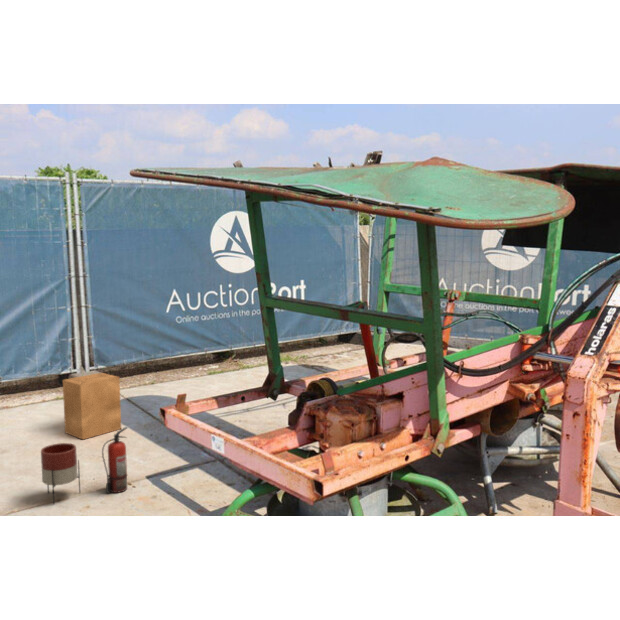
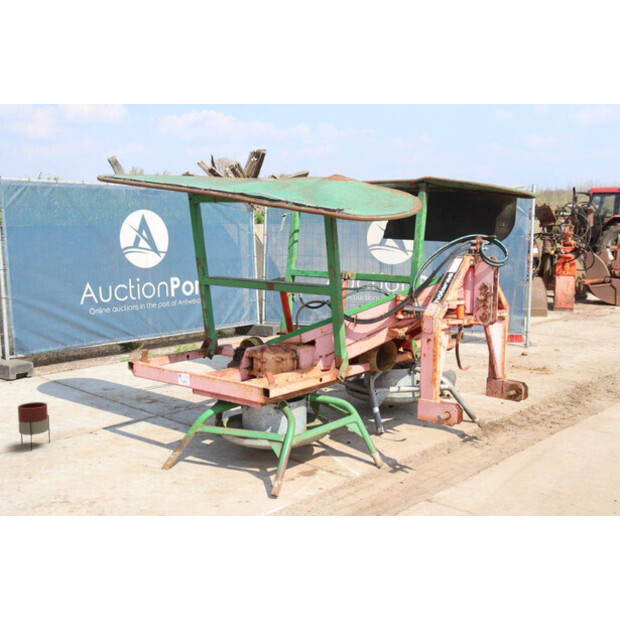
cardboard box: present [63,373,121,439] -> none [8,354,61,410]
fire extinguisher: present [102,427,127,493] -> none [69,387,89,441]

